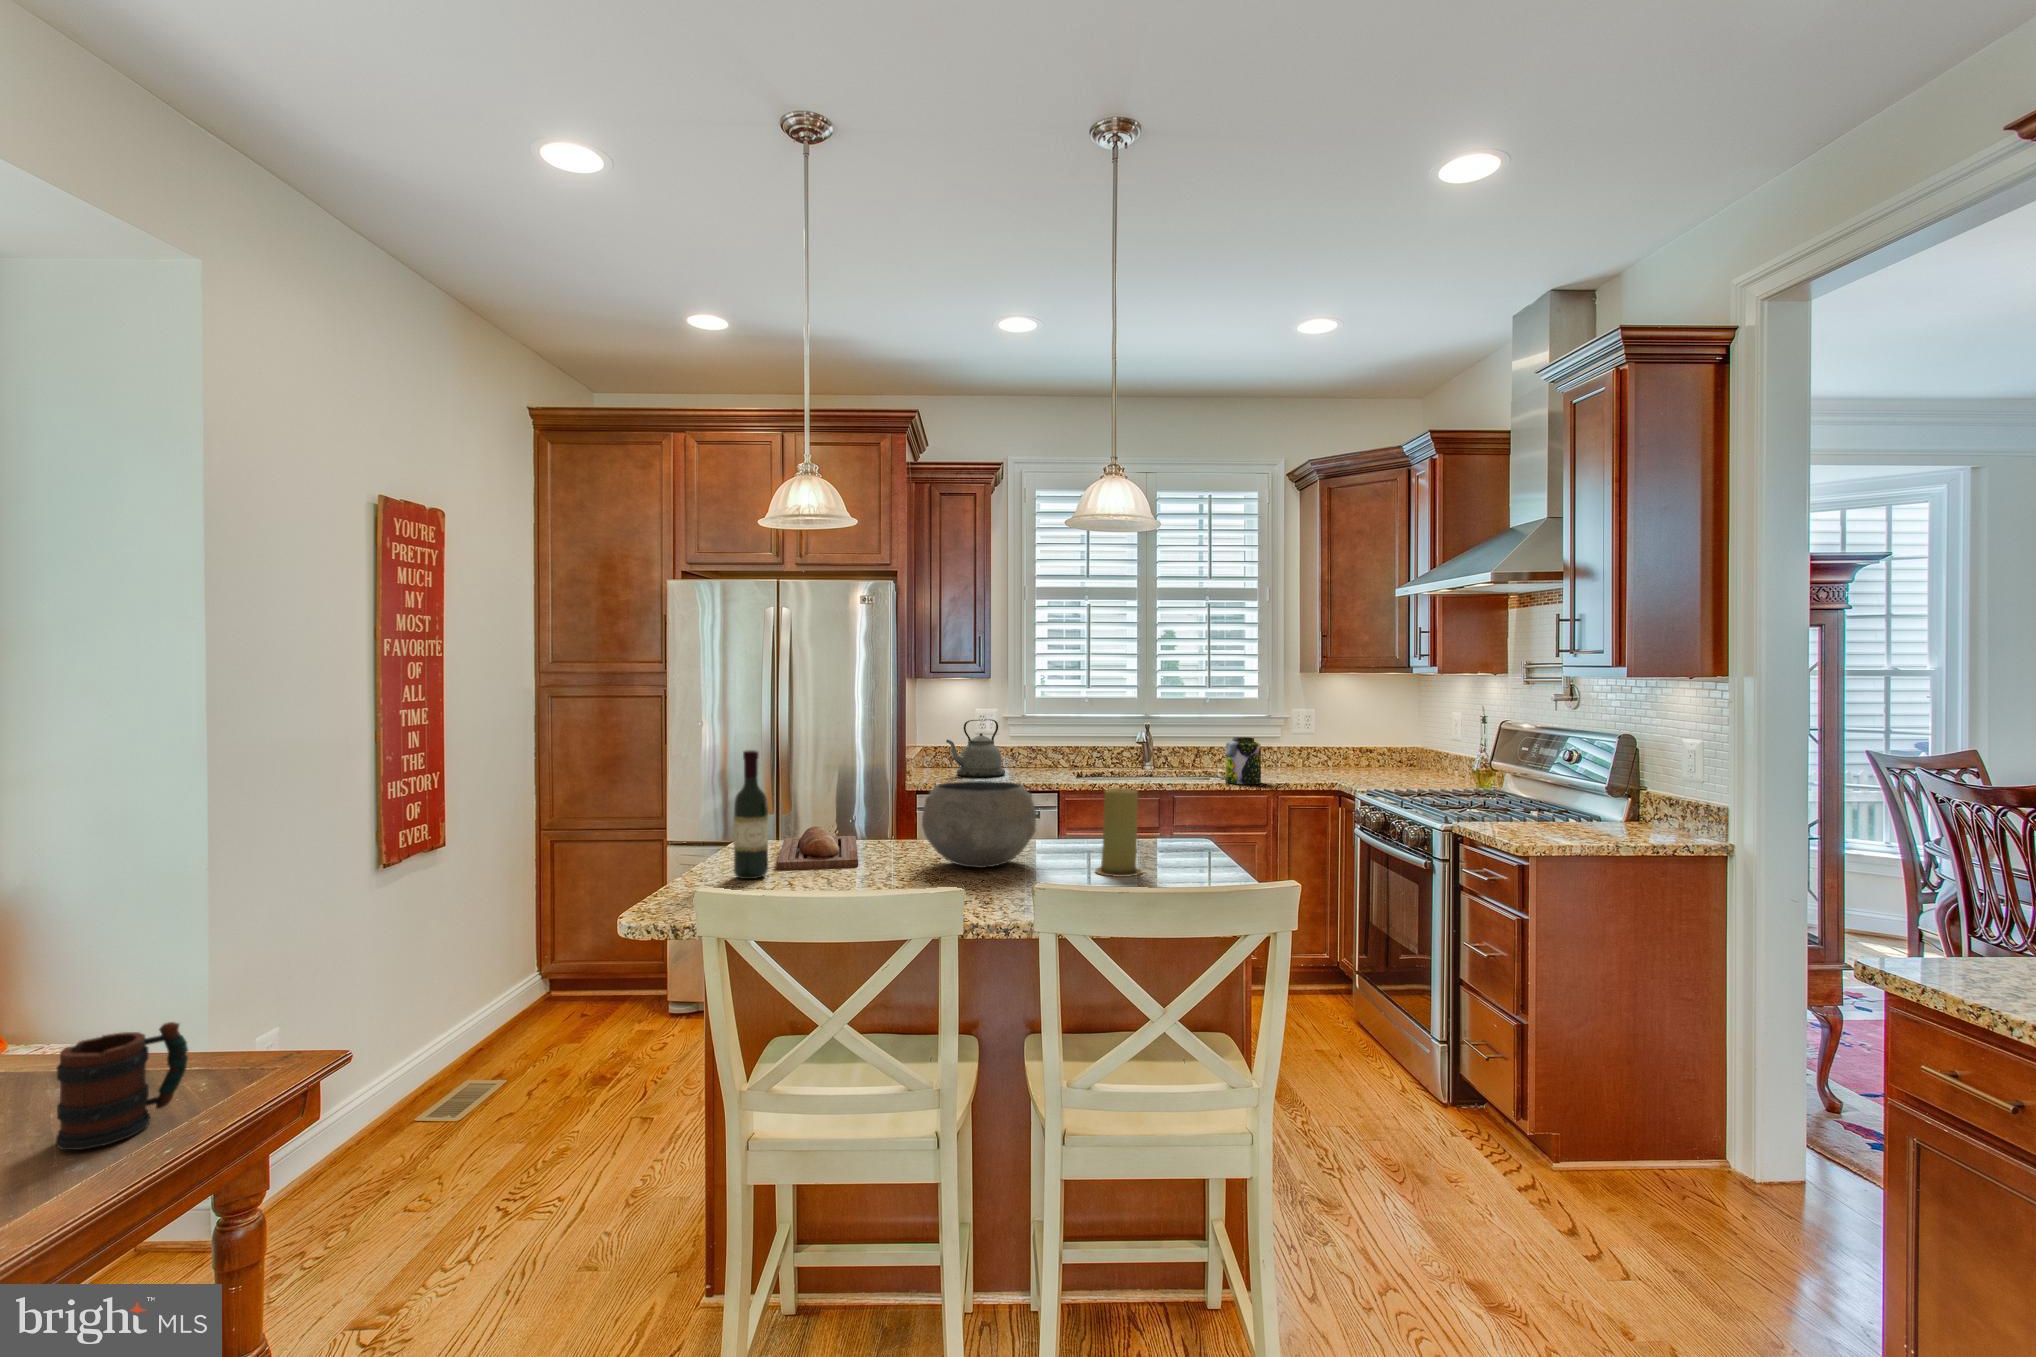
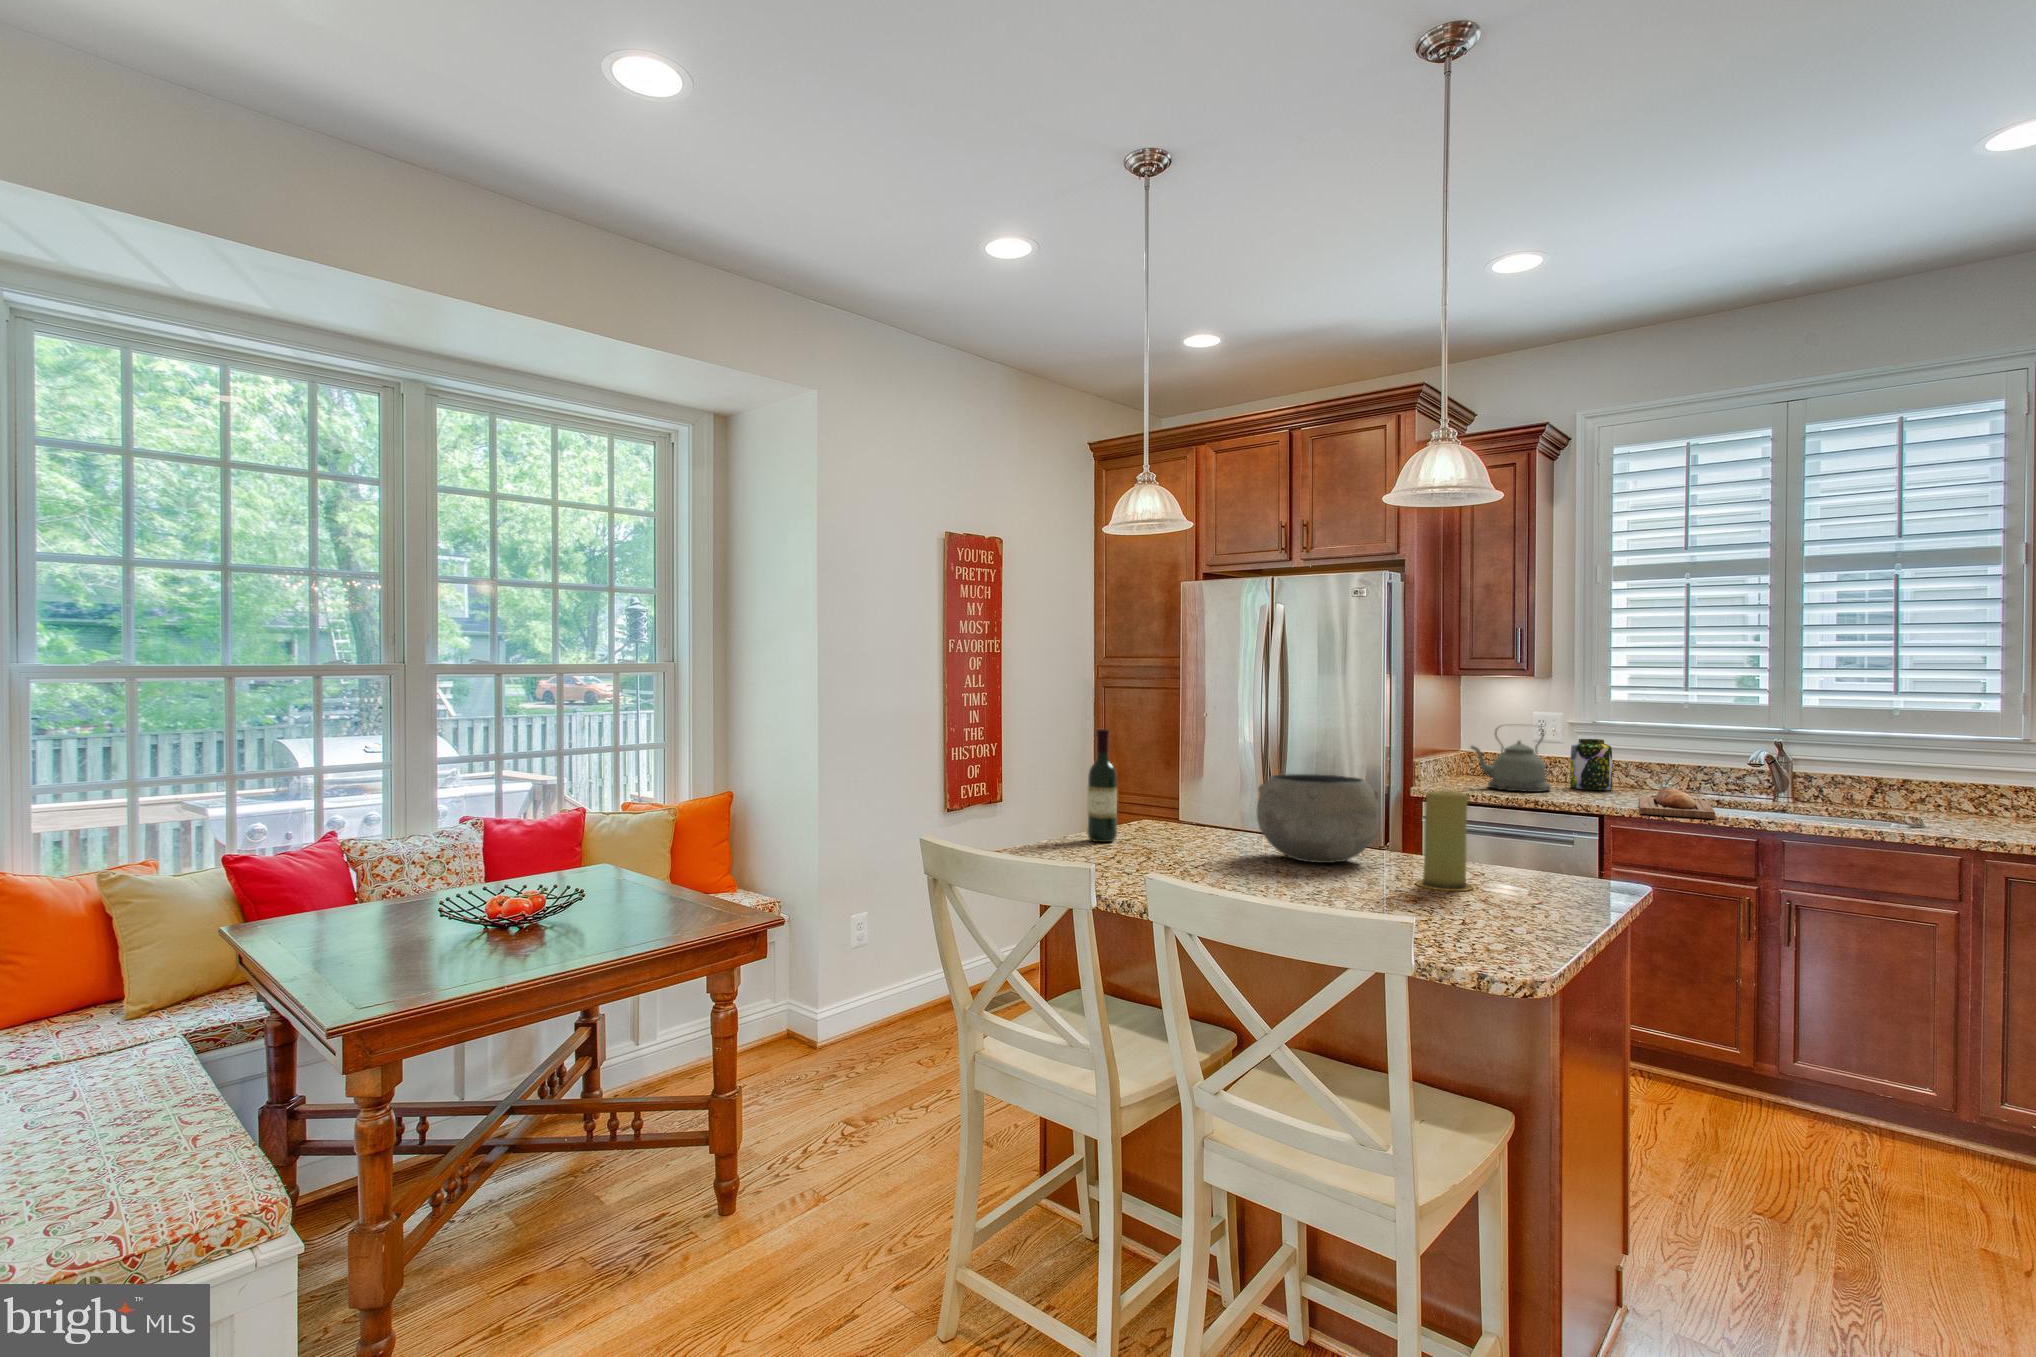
jar: present [1225,737,1261,784] -> present [1570,739,1612,790]
bread loaf: present [776,827,858,870] -> present [1639,788,1715,819]
mug: present [56,1022,188,1150] -> none [628,858,685,919]

